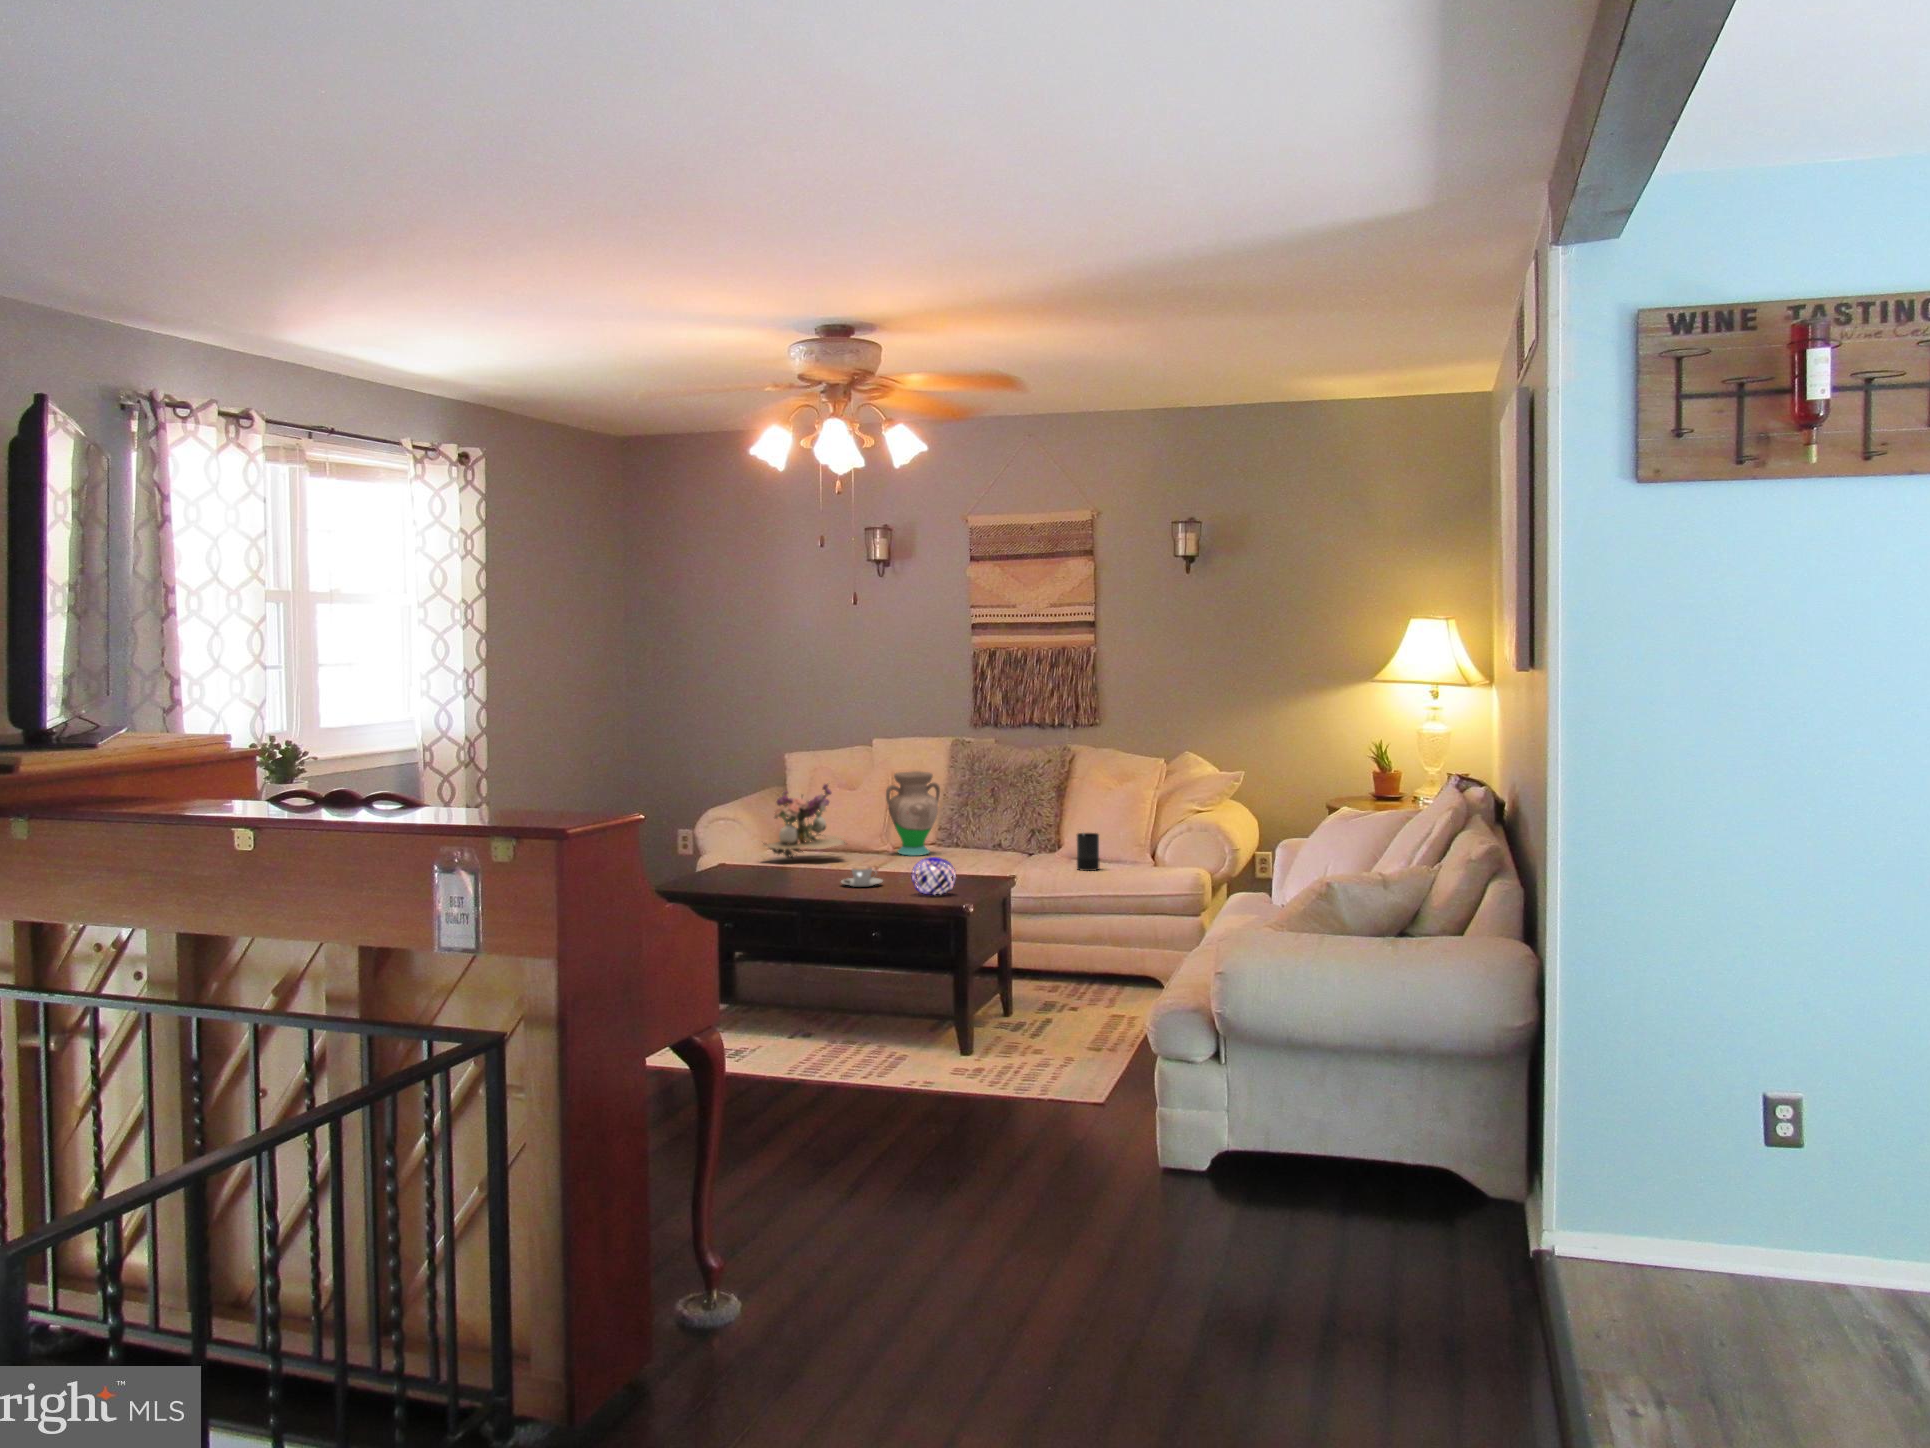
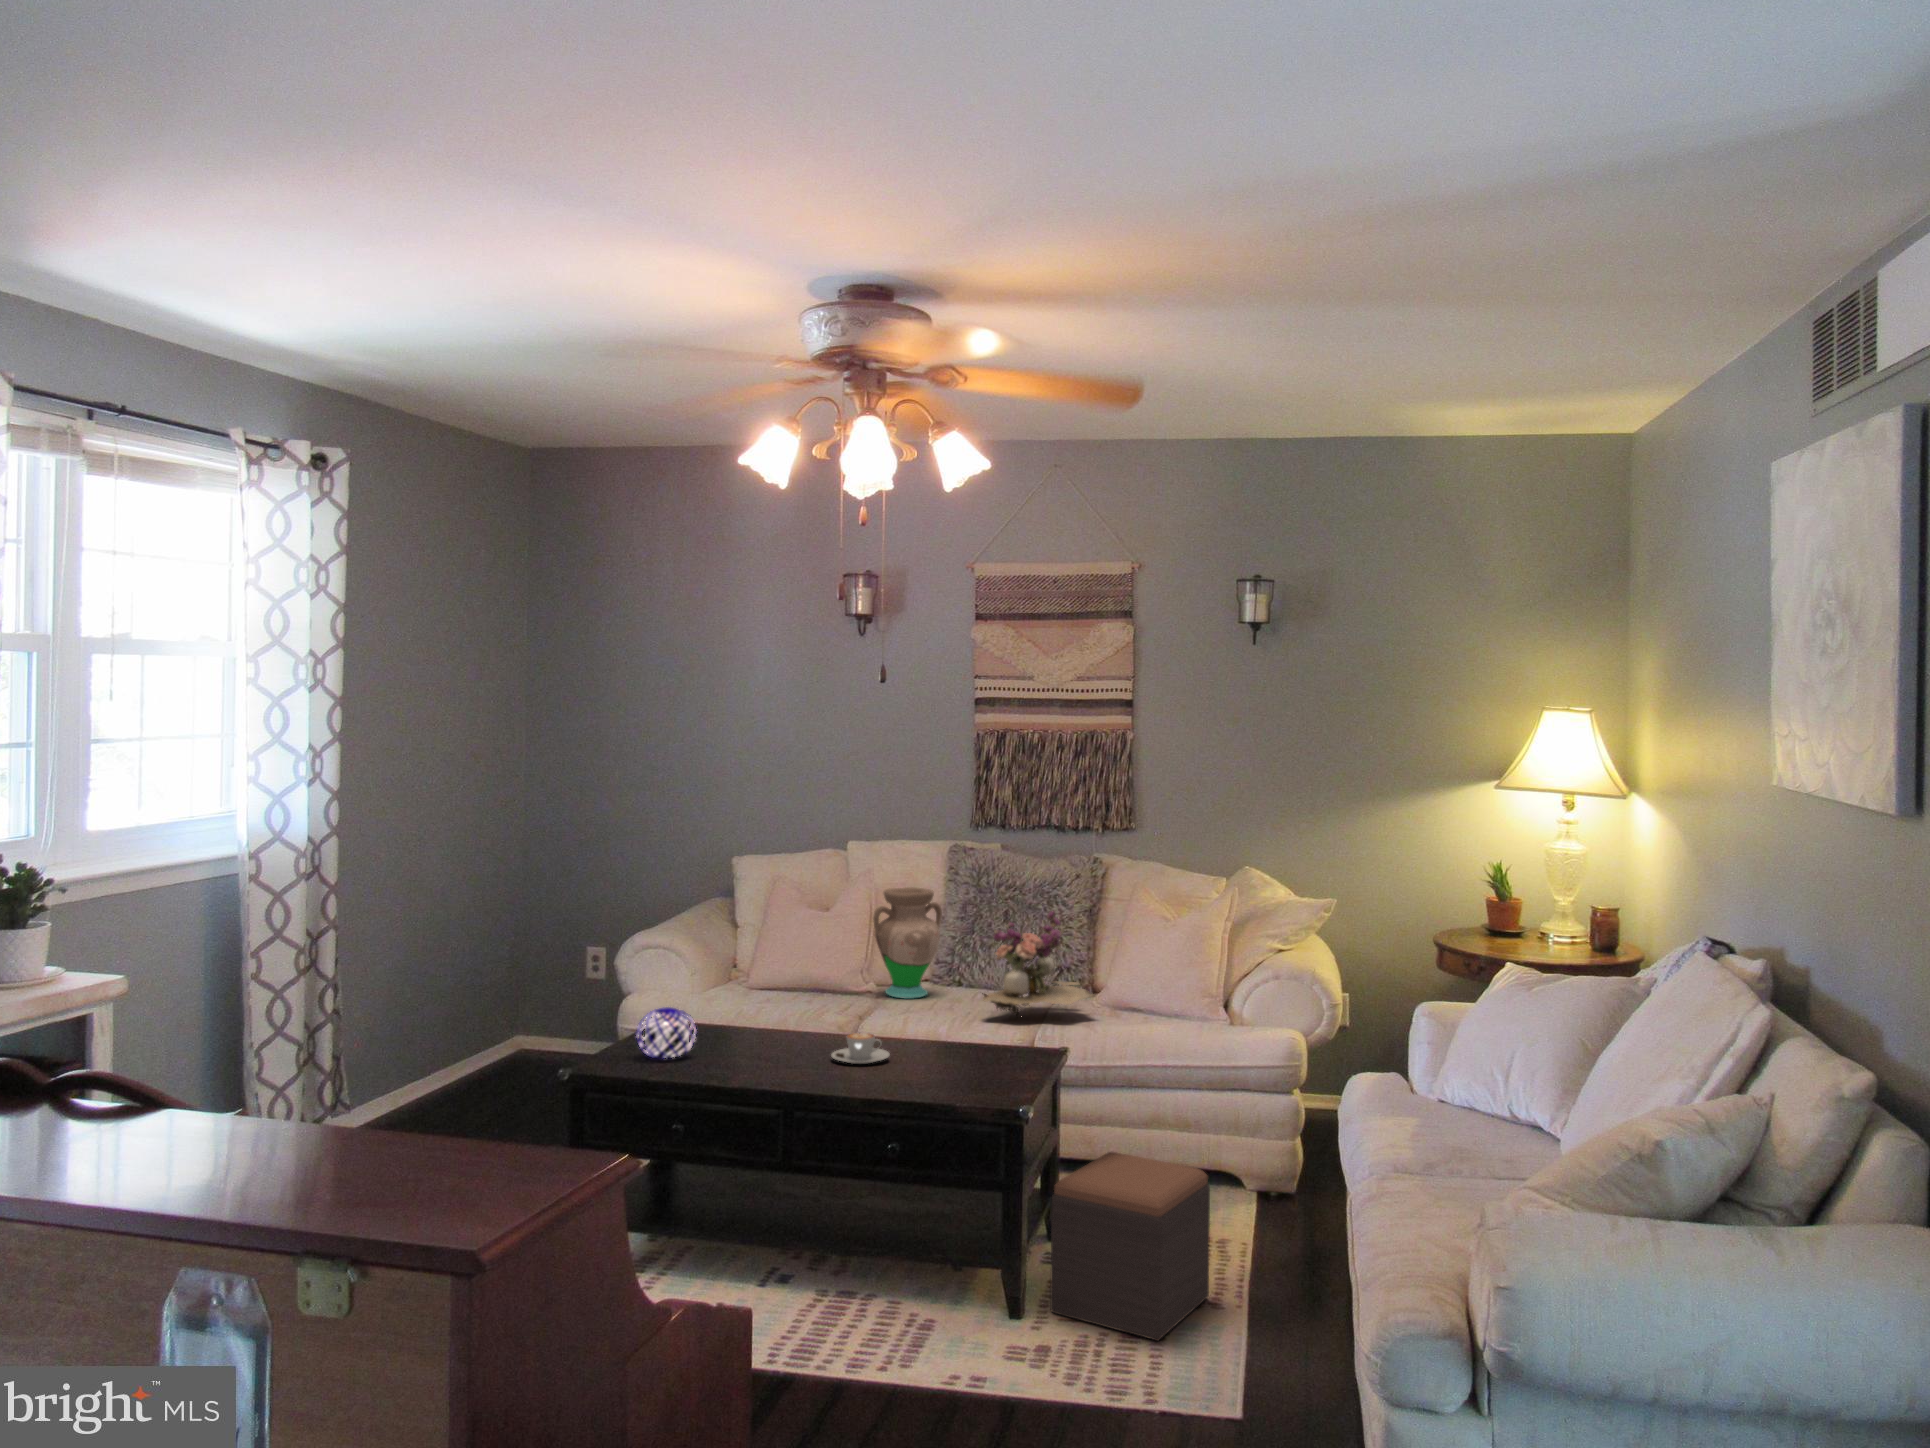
flower arrangement: present [763,784,845,859] -> present [982,911,1094,1015]
candle: present [1077,833,1100,871] -> none [1133,973,1163,1030]
decorative orb: present [911,857,956,895] -> present [636,1007,697,1059]
footstool: none [989,945,1105,1065] -> present [1050,1152,1210,1341]

